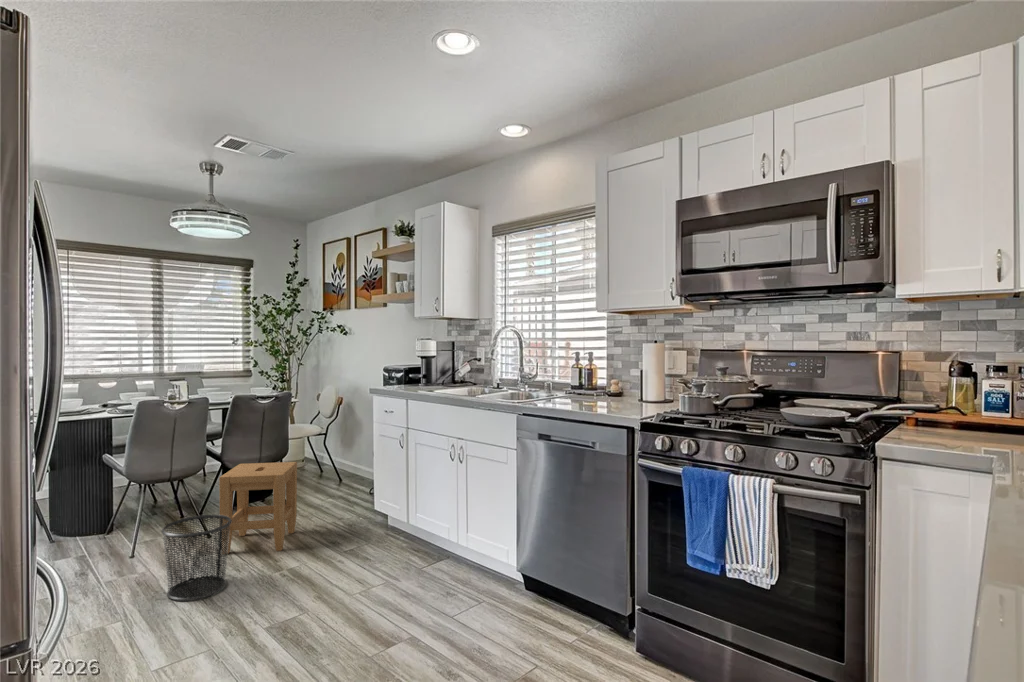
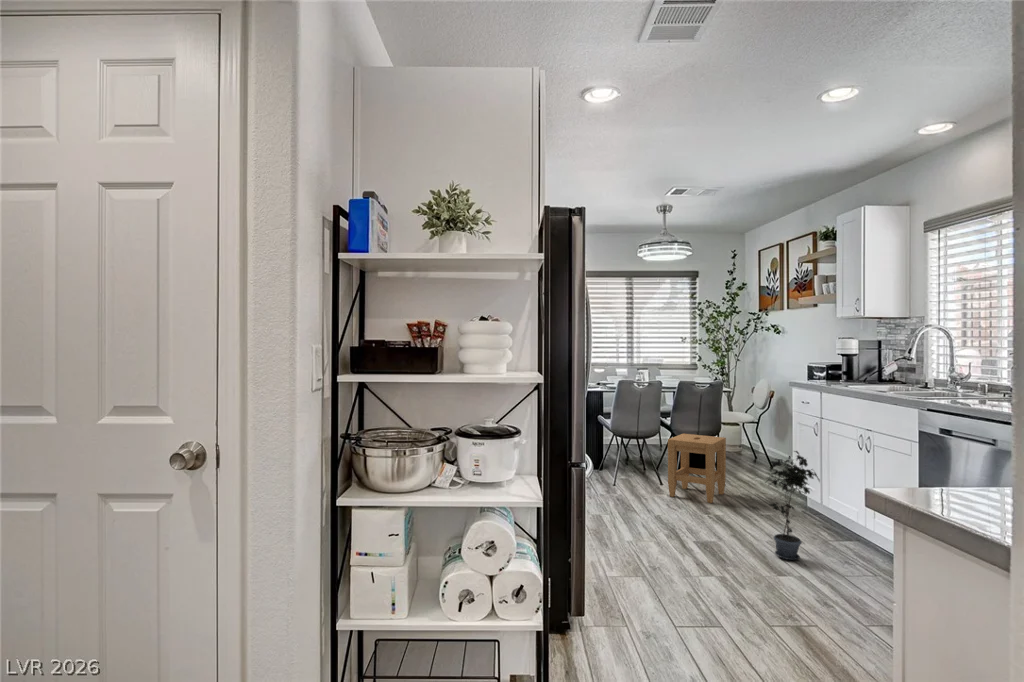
potted plant: none [361,476,427,616] -> present [768,451,820,560]
trash can: present [161,515,232,601] -> none [631,462,675,517]

